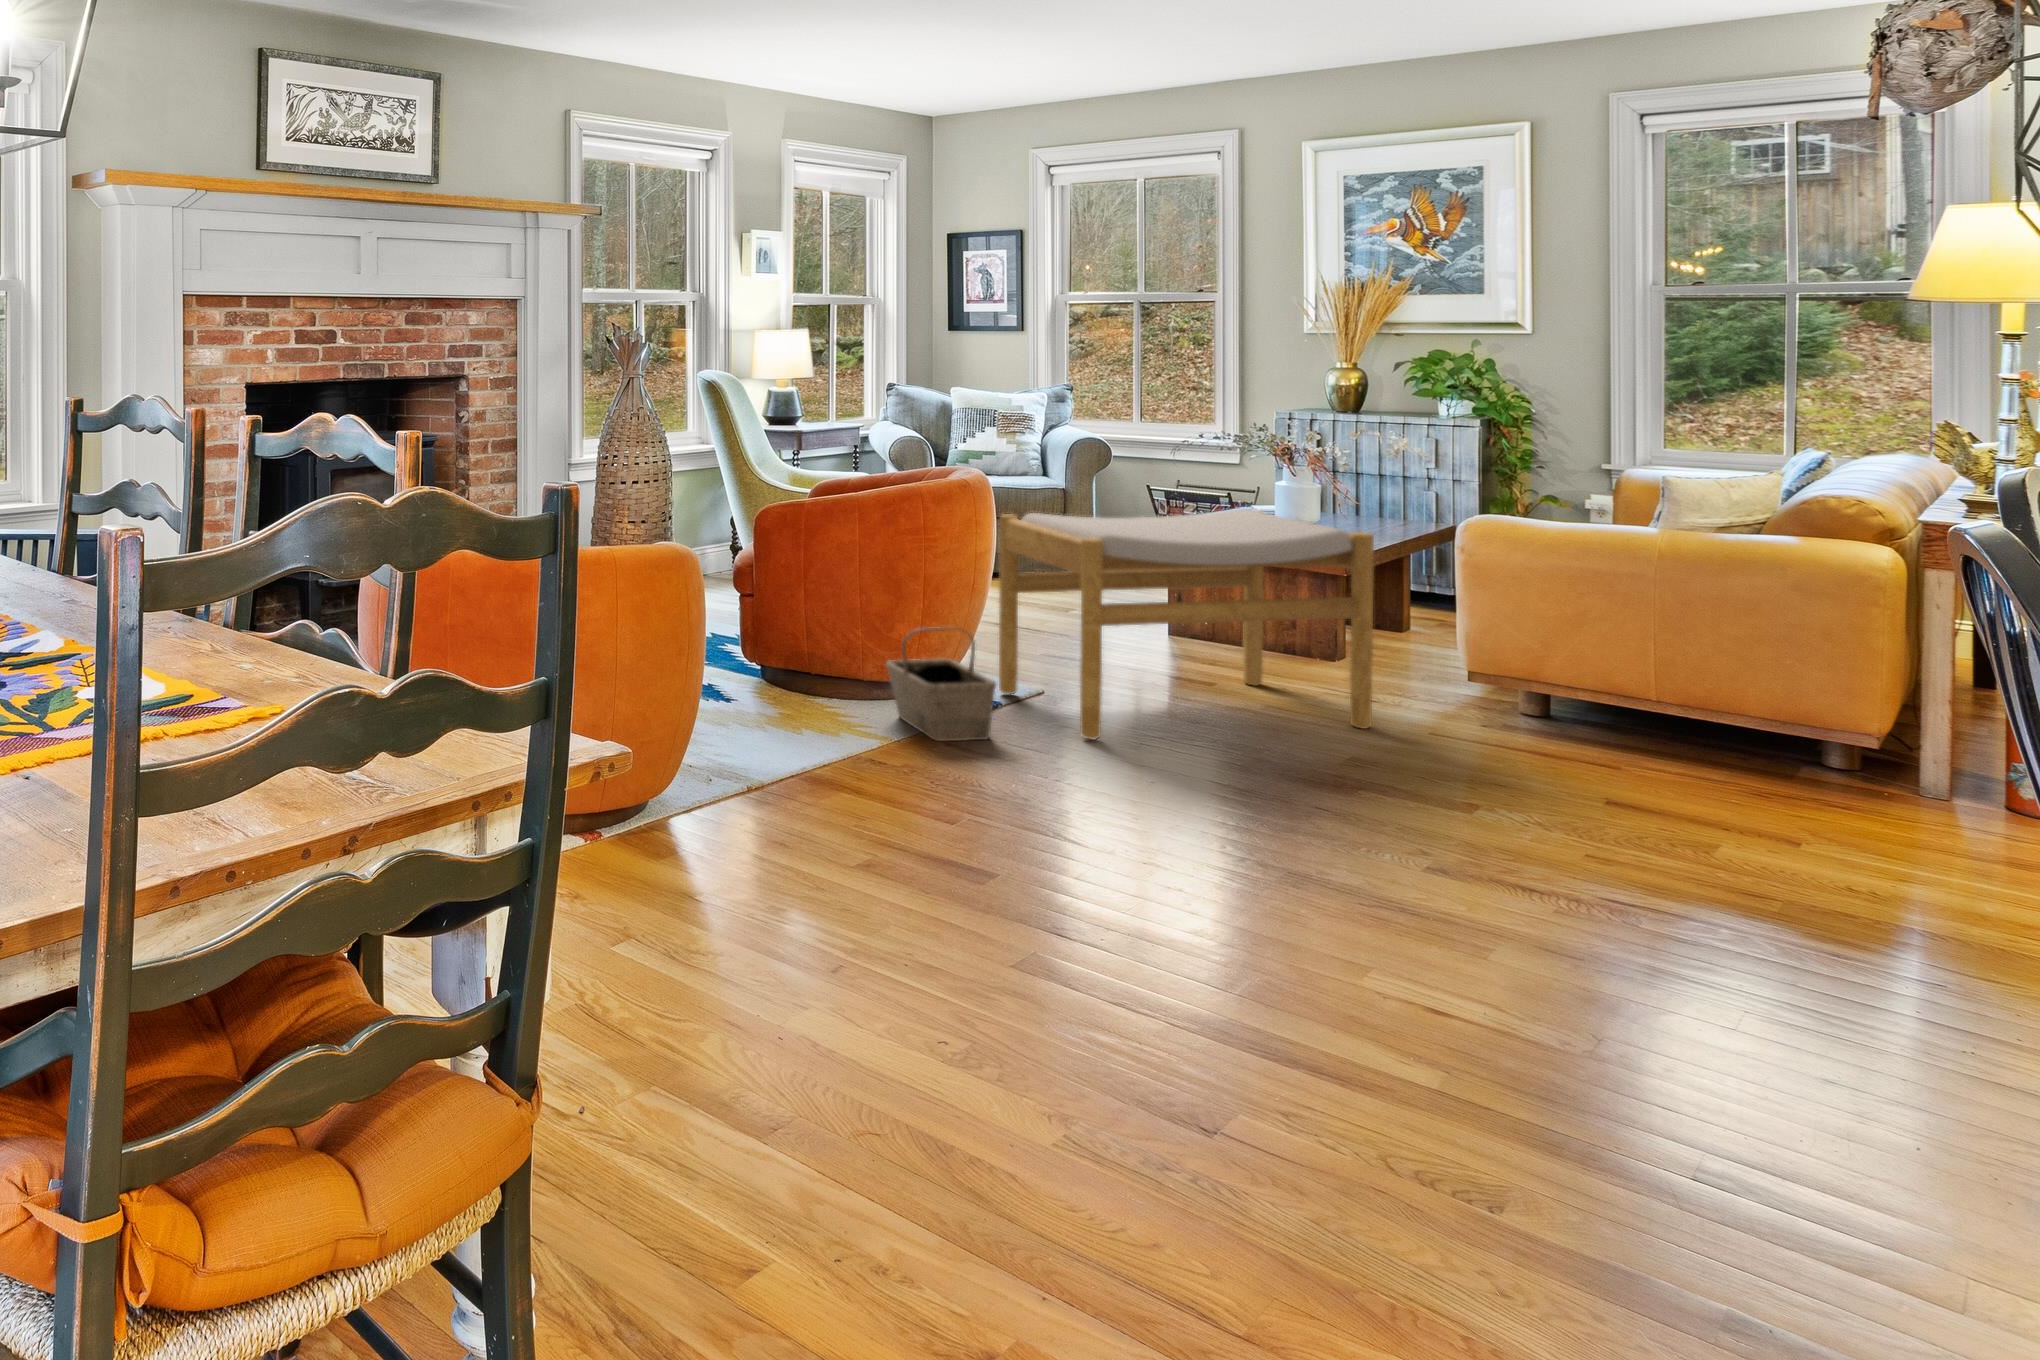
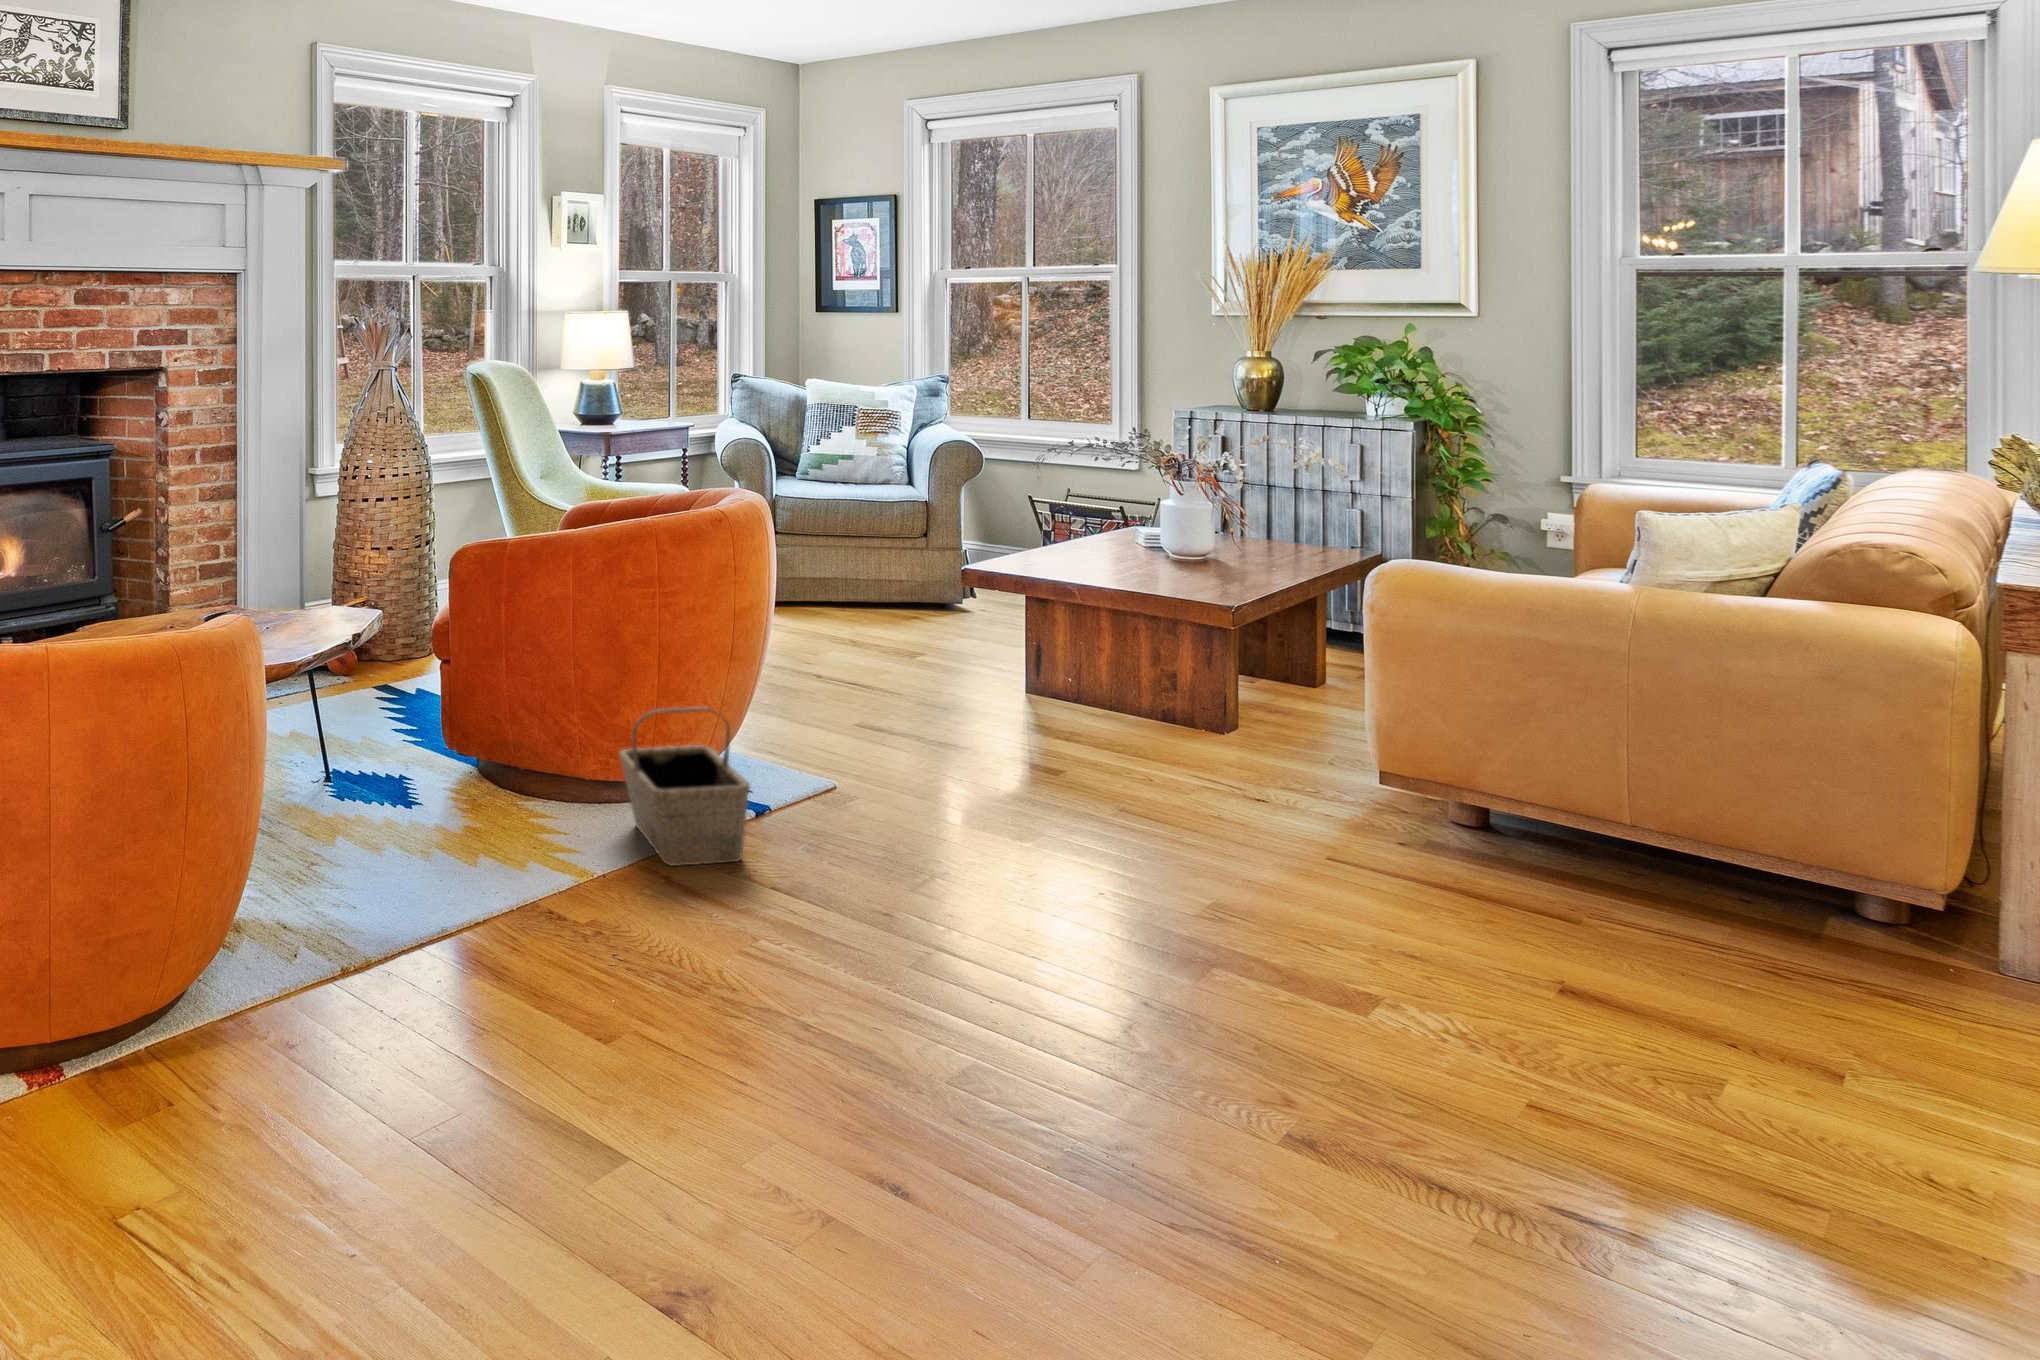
footstool: present [999,509,1374,740] -> none [781,542,1254,862]

